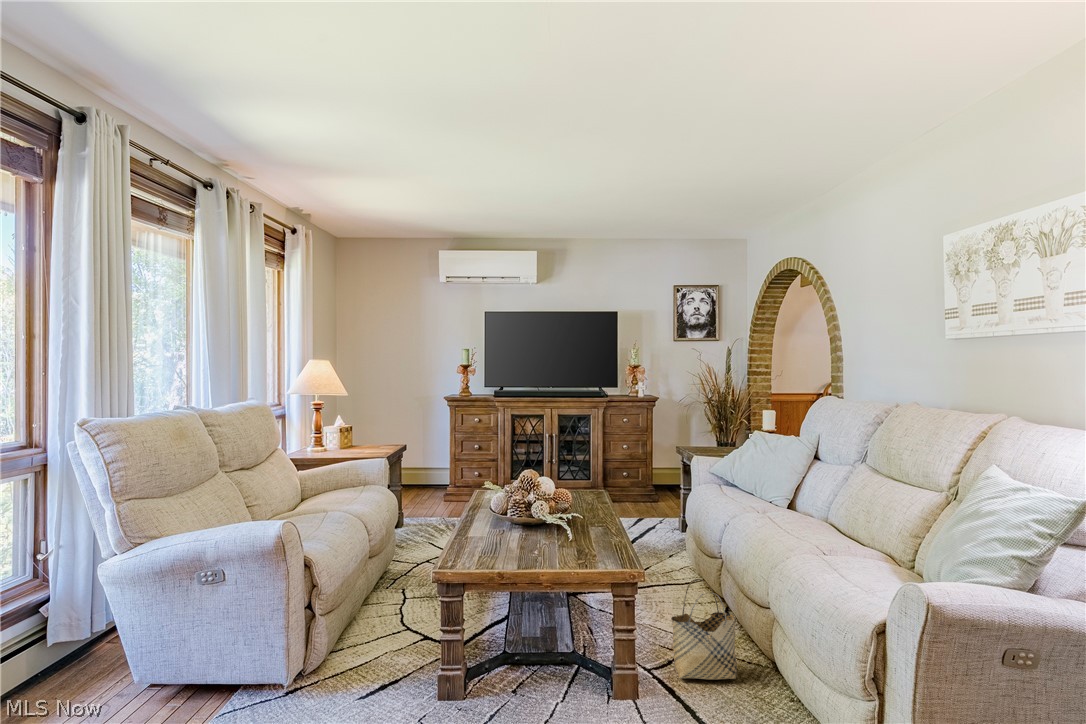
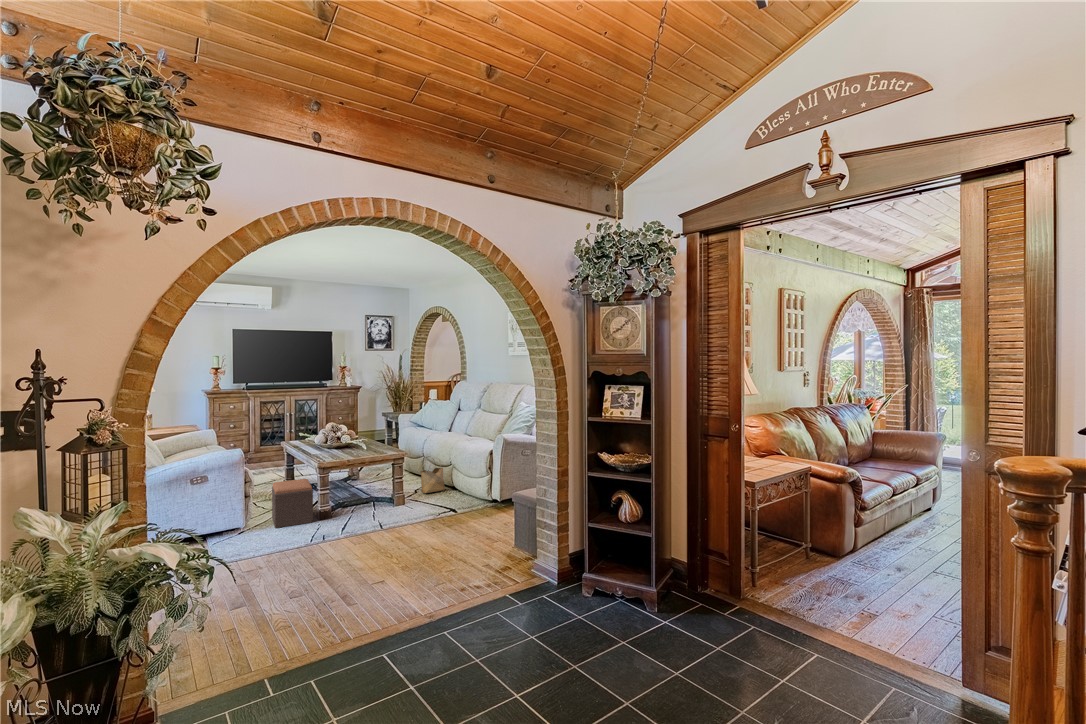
footstool: none [315,584,416,702] -> present [272,479,313,528]

